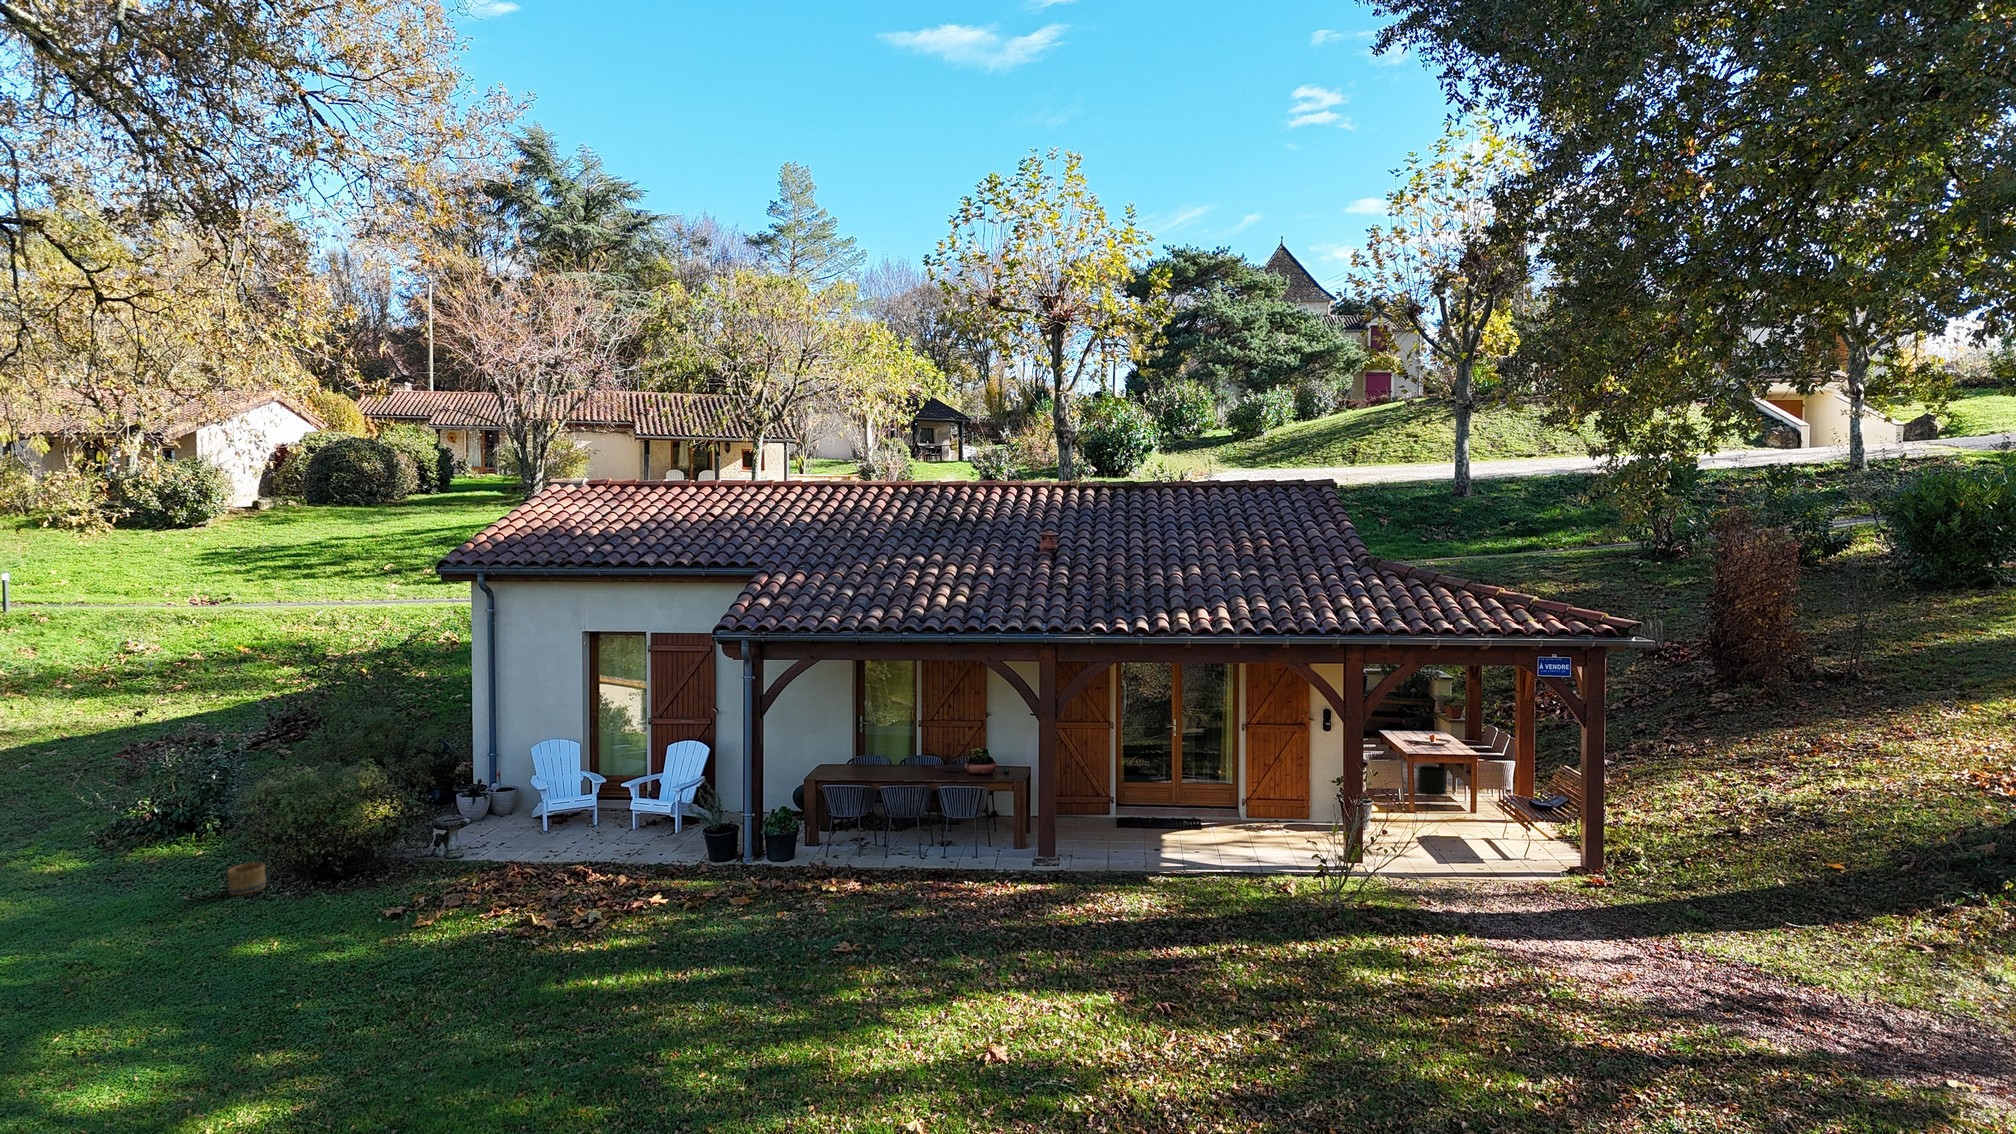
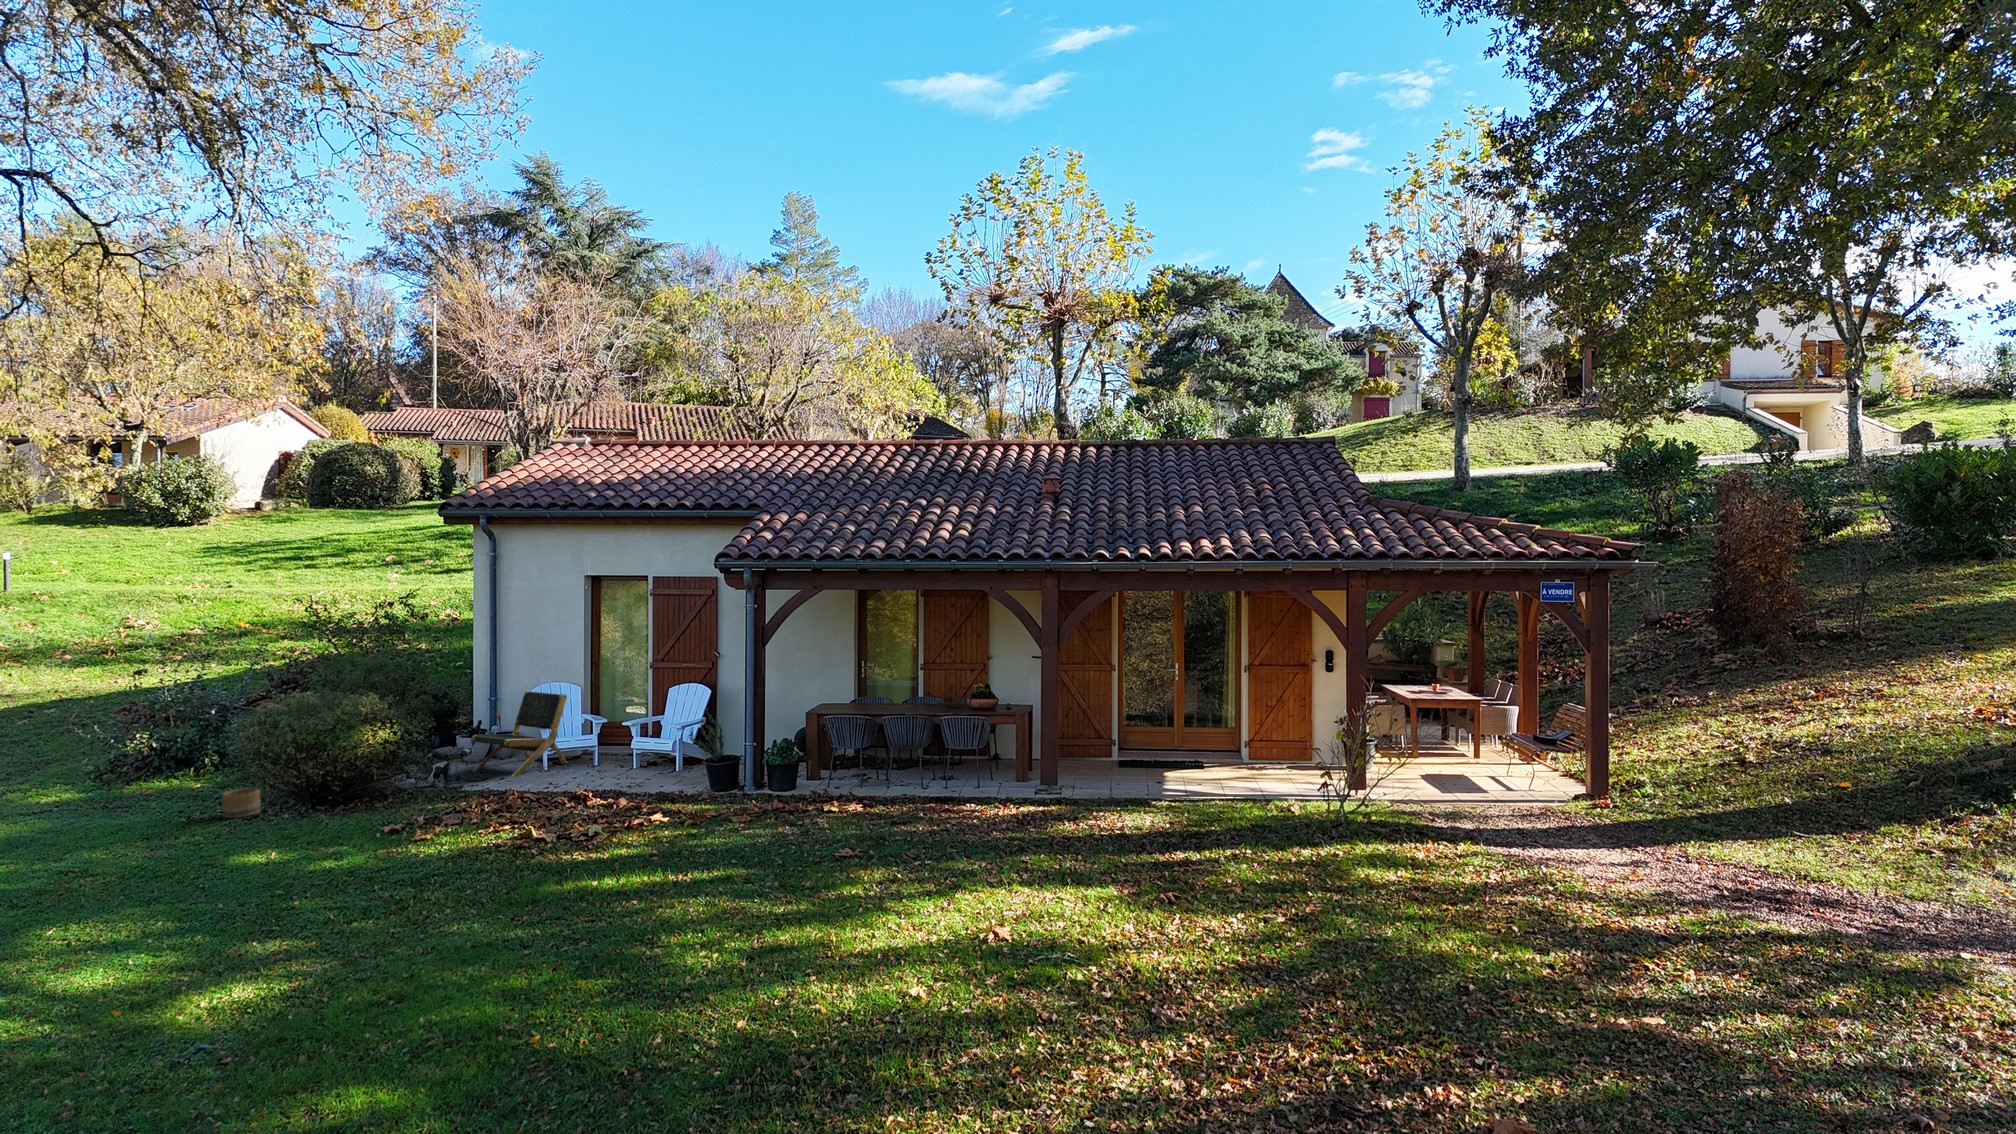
lounge chair: none [473,745,570,838] -> present [471,691,568,777]
planter: present [1417,765,1447,799] -> none [1419,716,1449,759]

